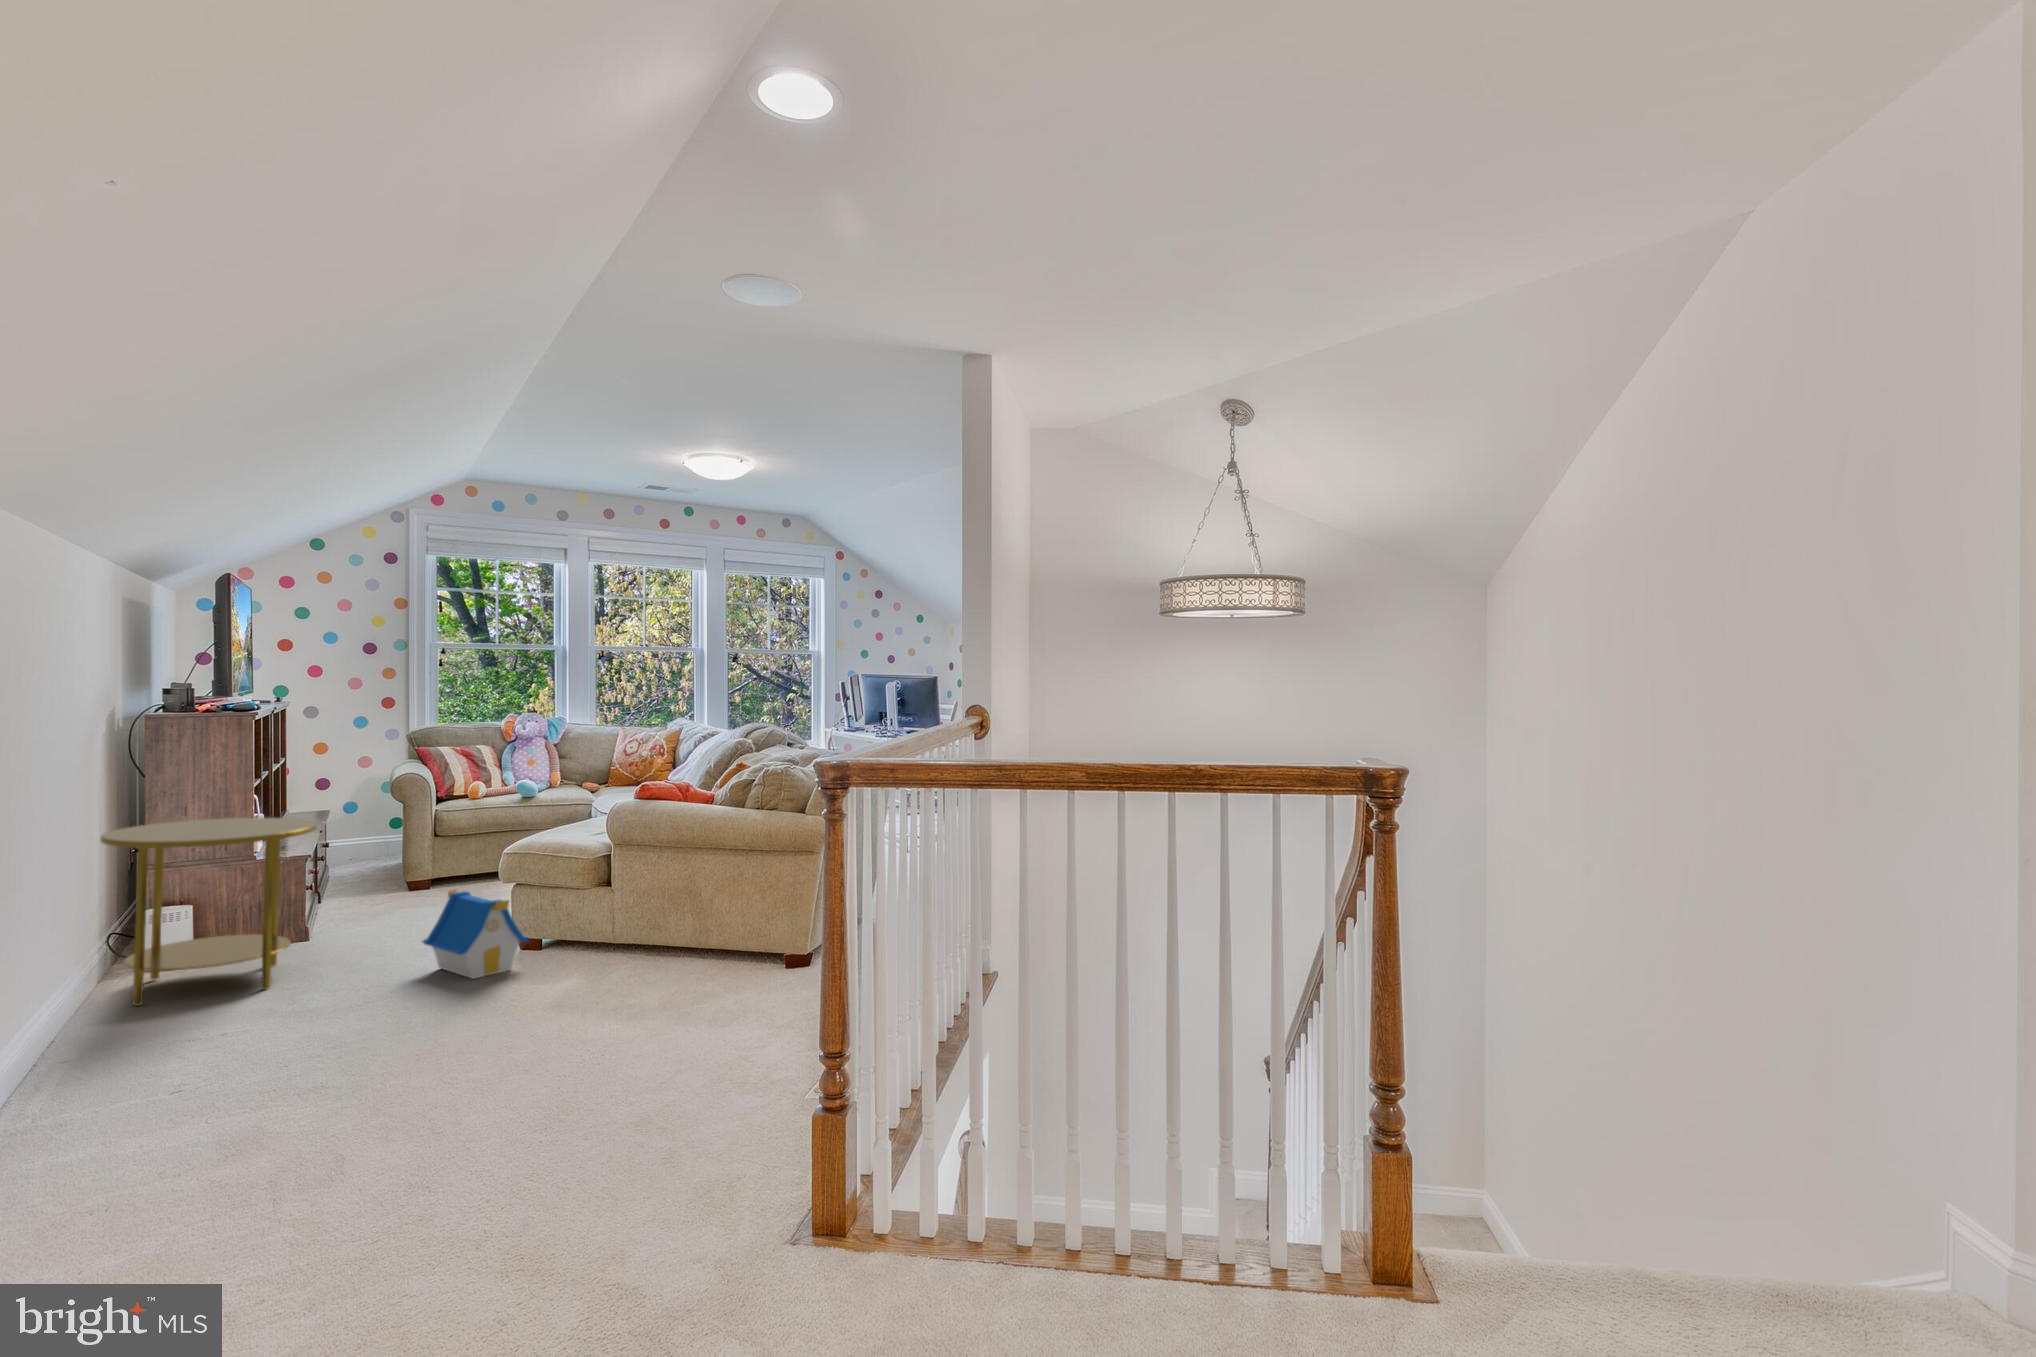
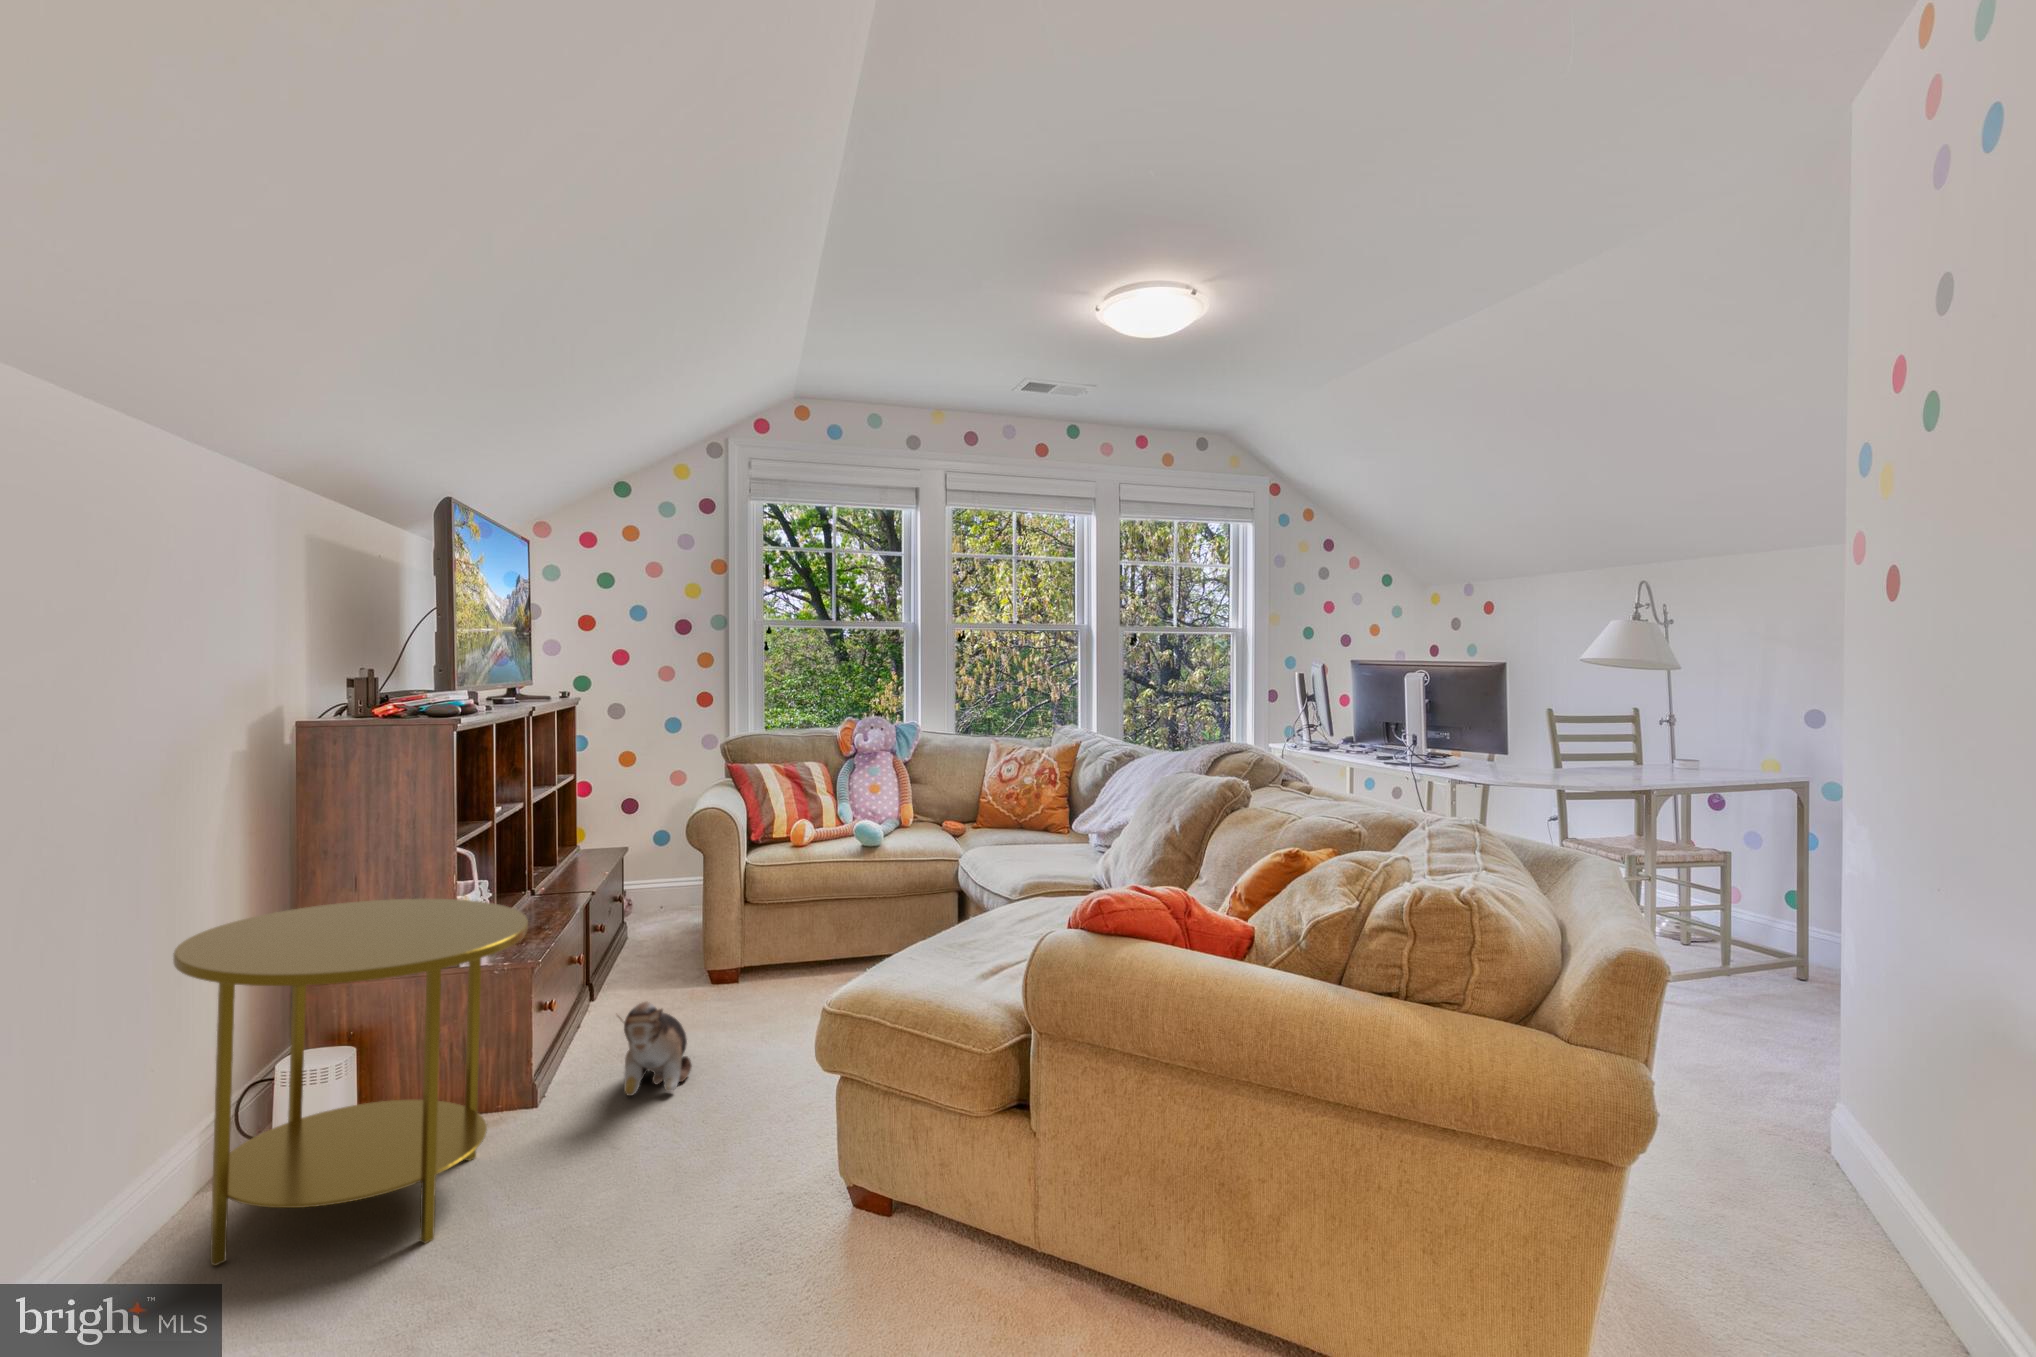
plush toy: none [361,879,409,937] -> present [618,1002,692,1096]
toy house: present [423,889,528,979] -> none [682,1061,868,1275]

